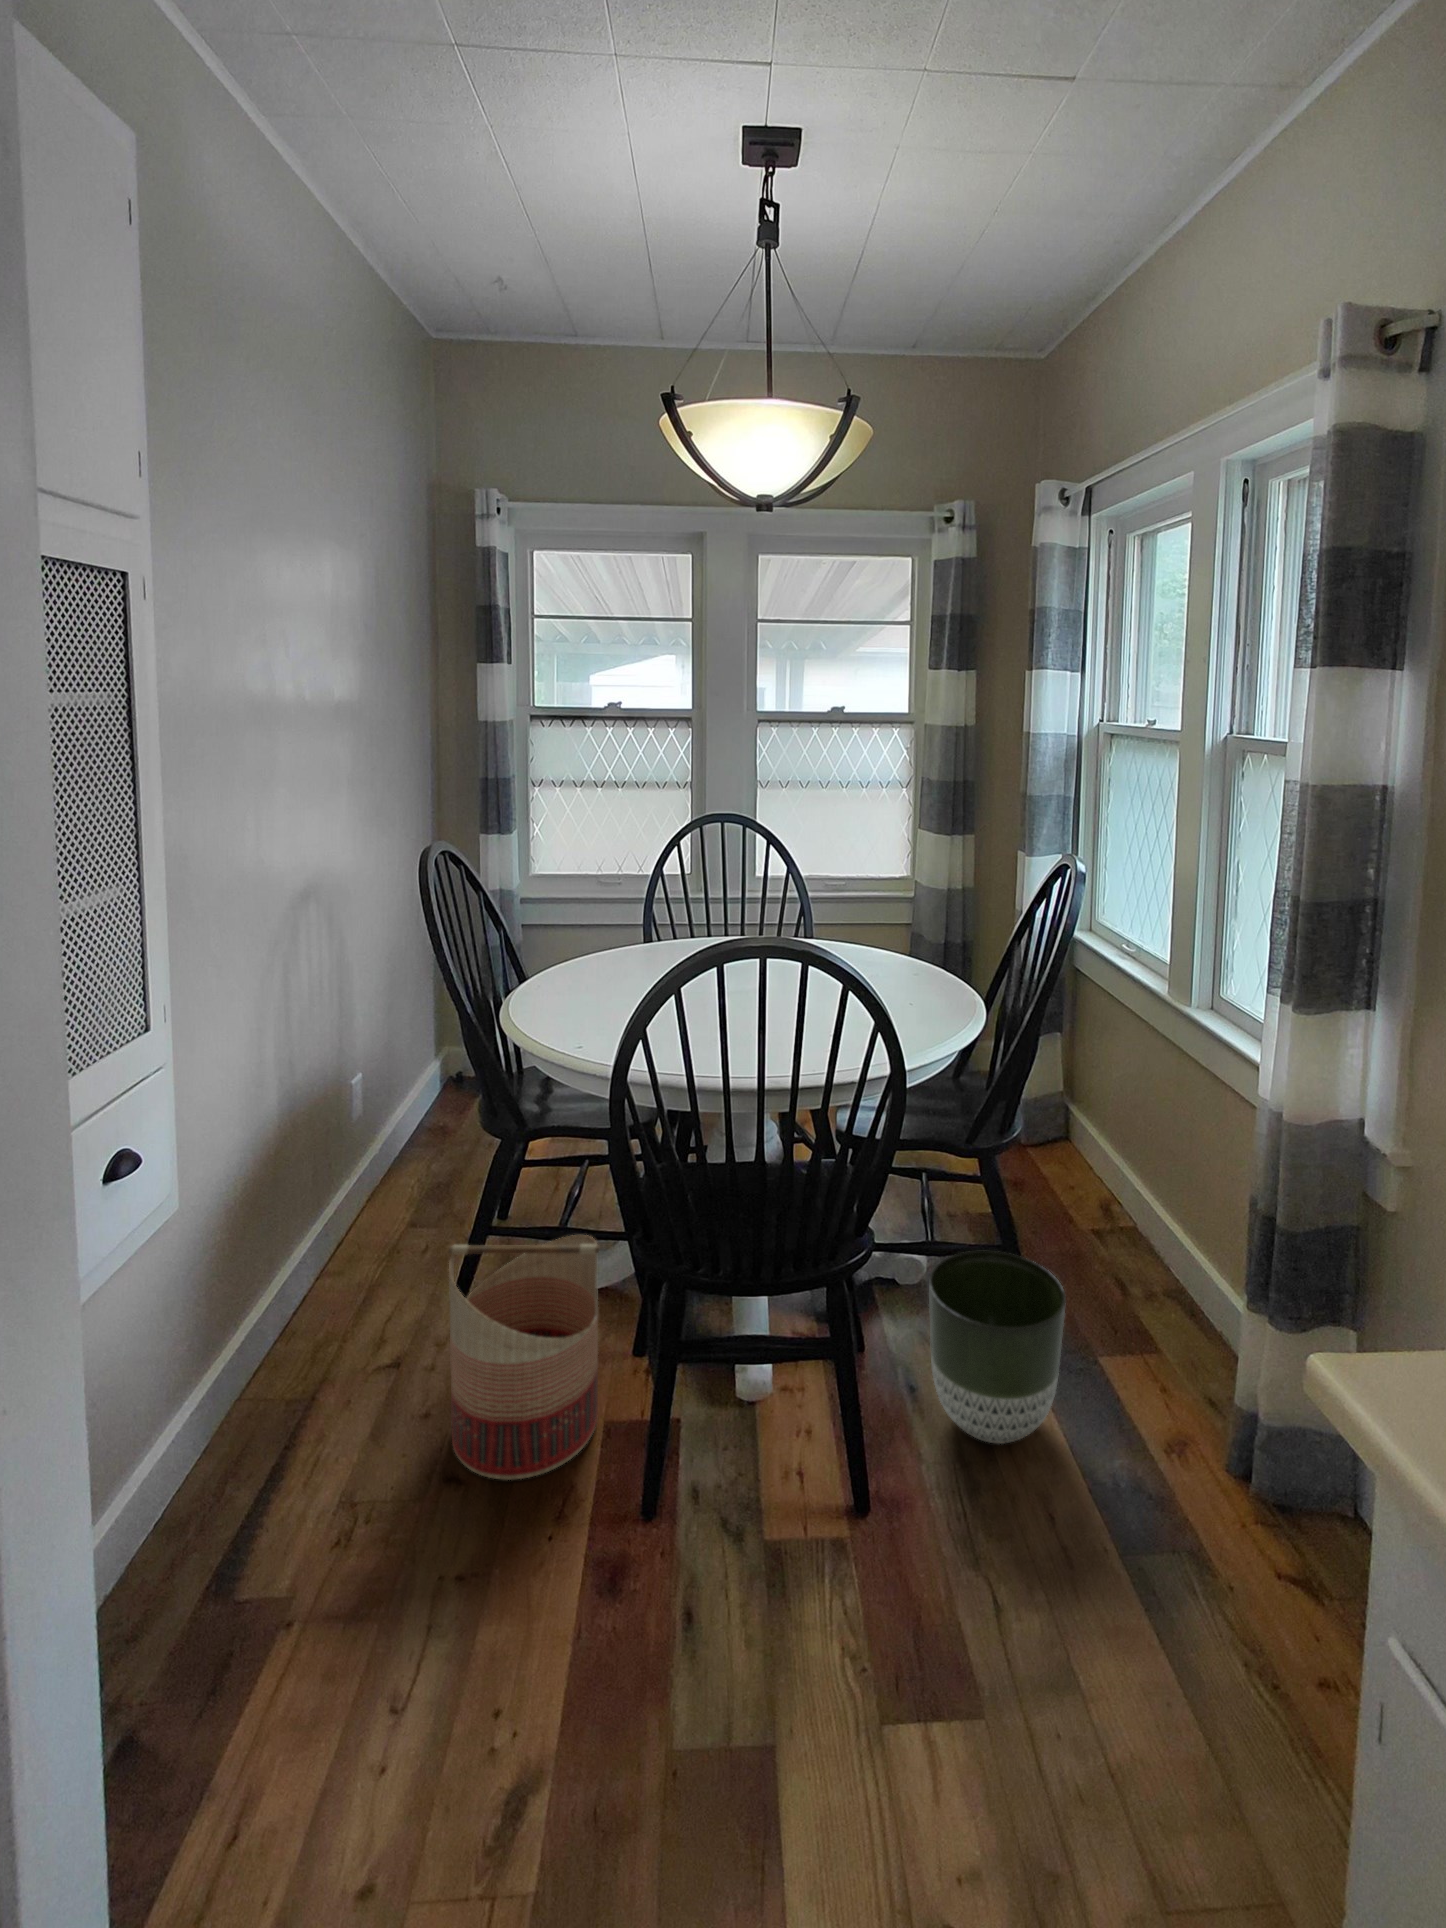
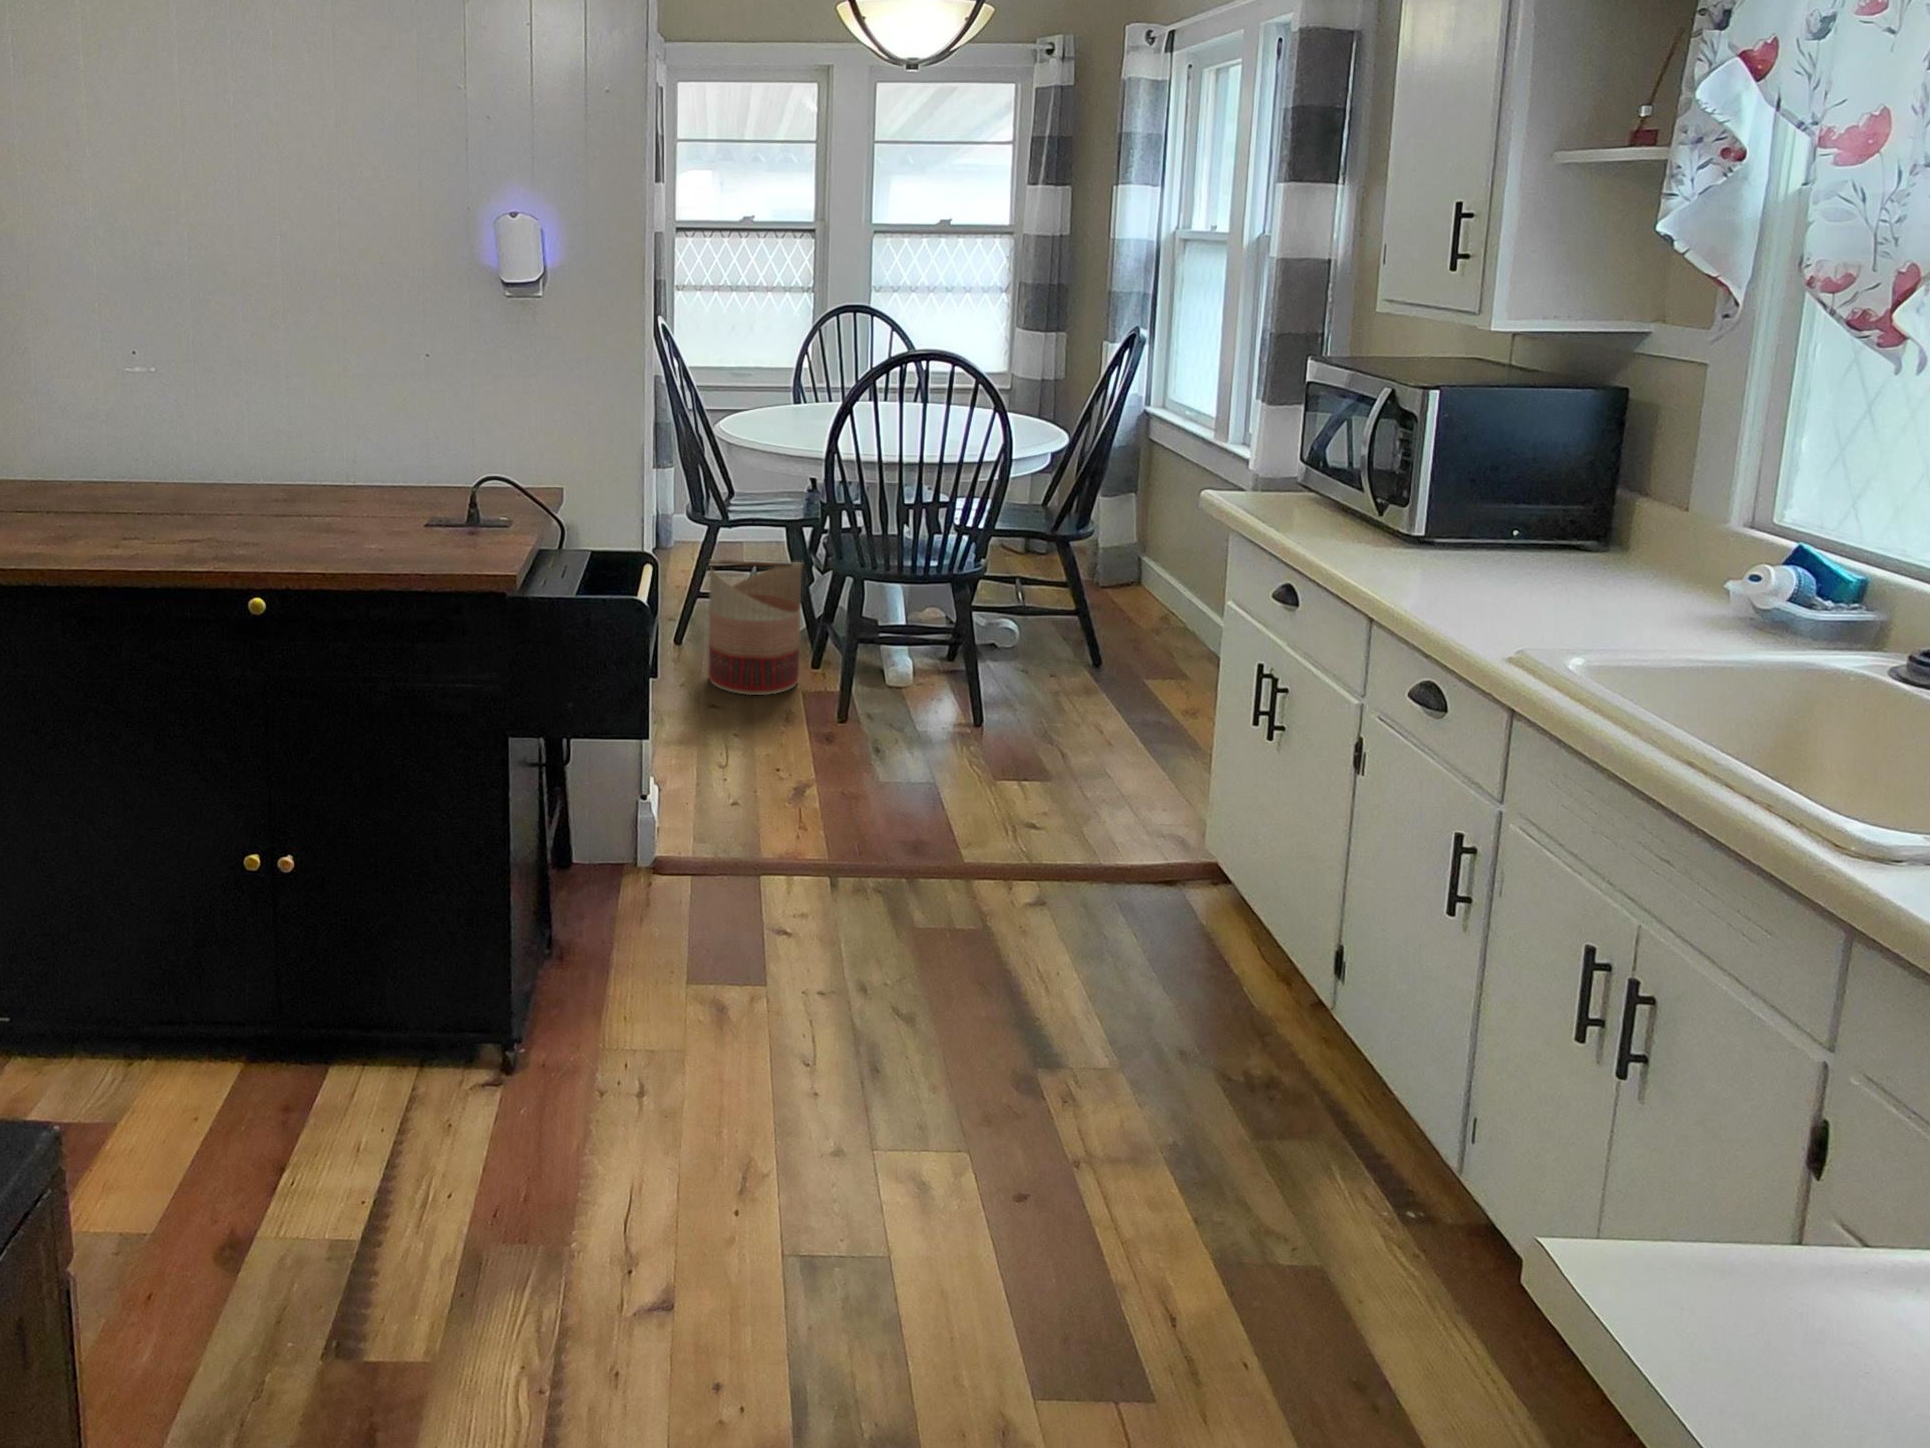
planter: present [929,1251,1066,1444] -> none [1020,588,1113,698]

